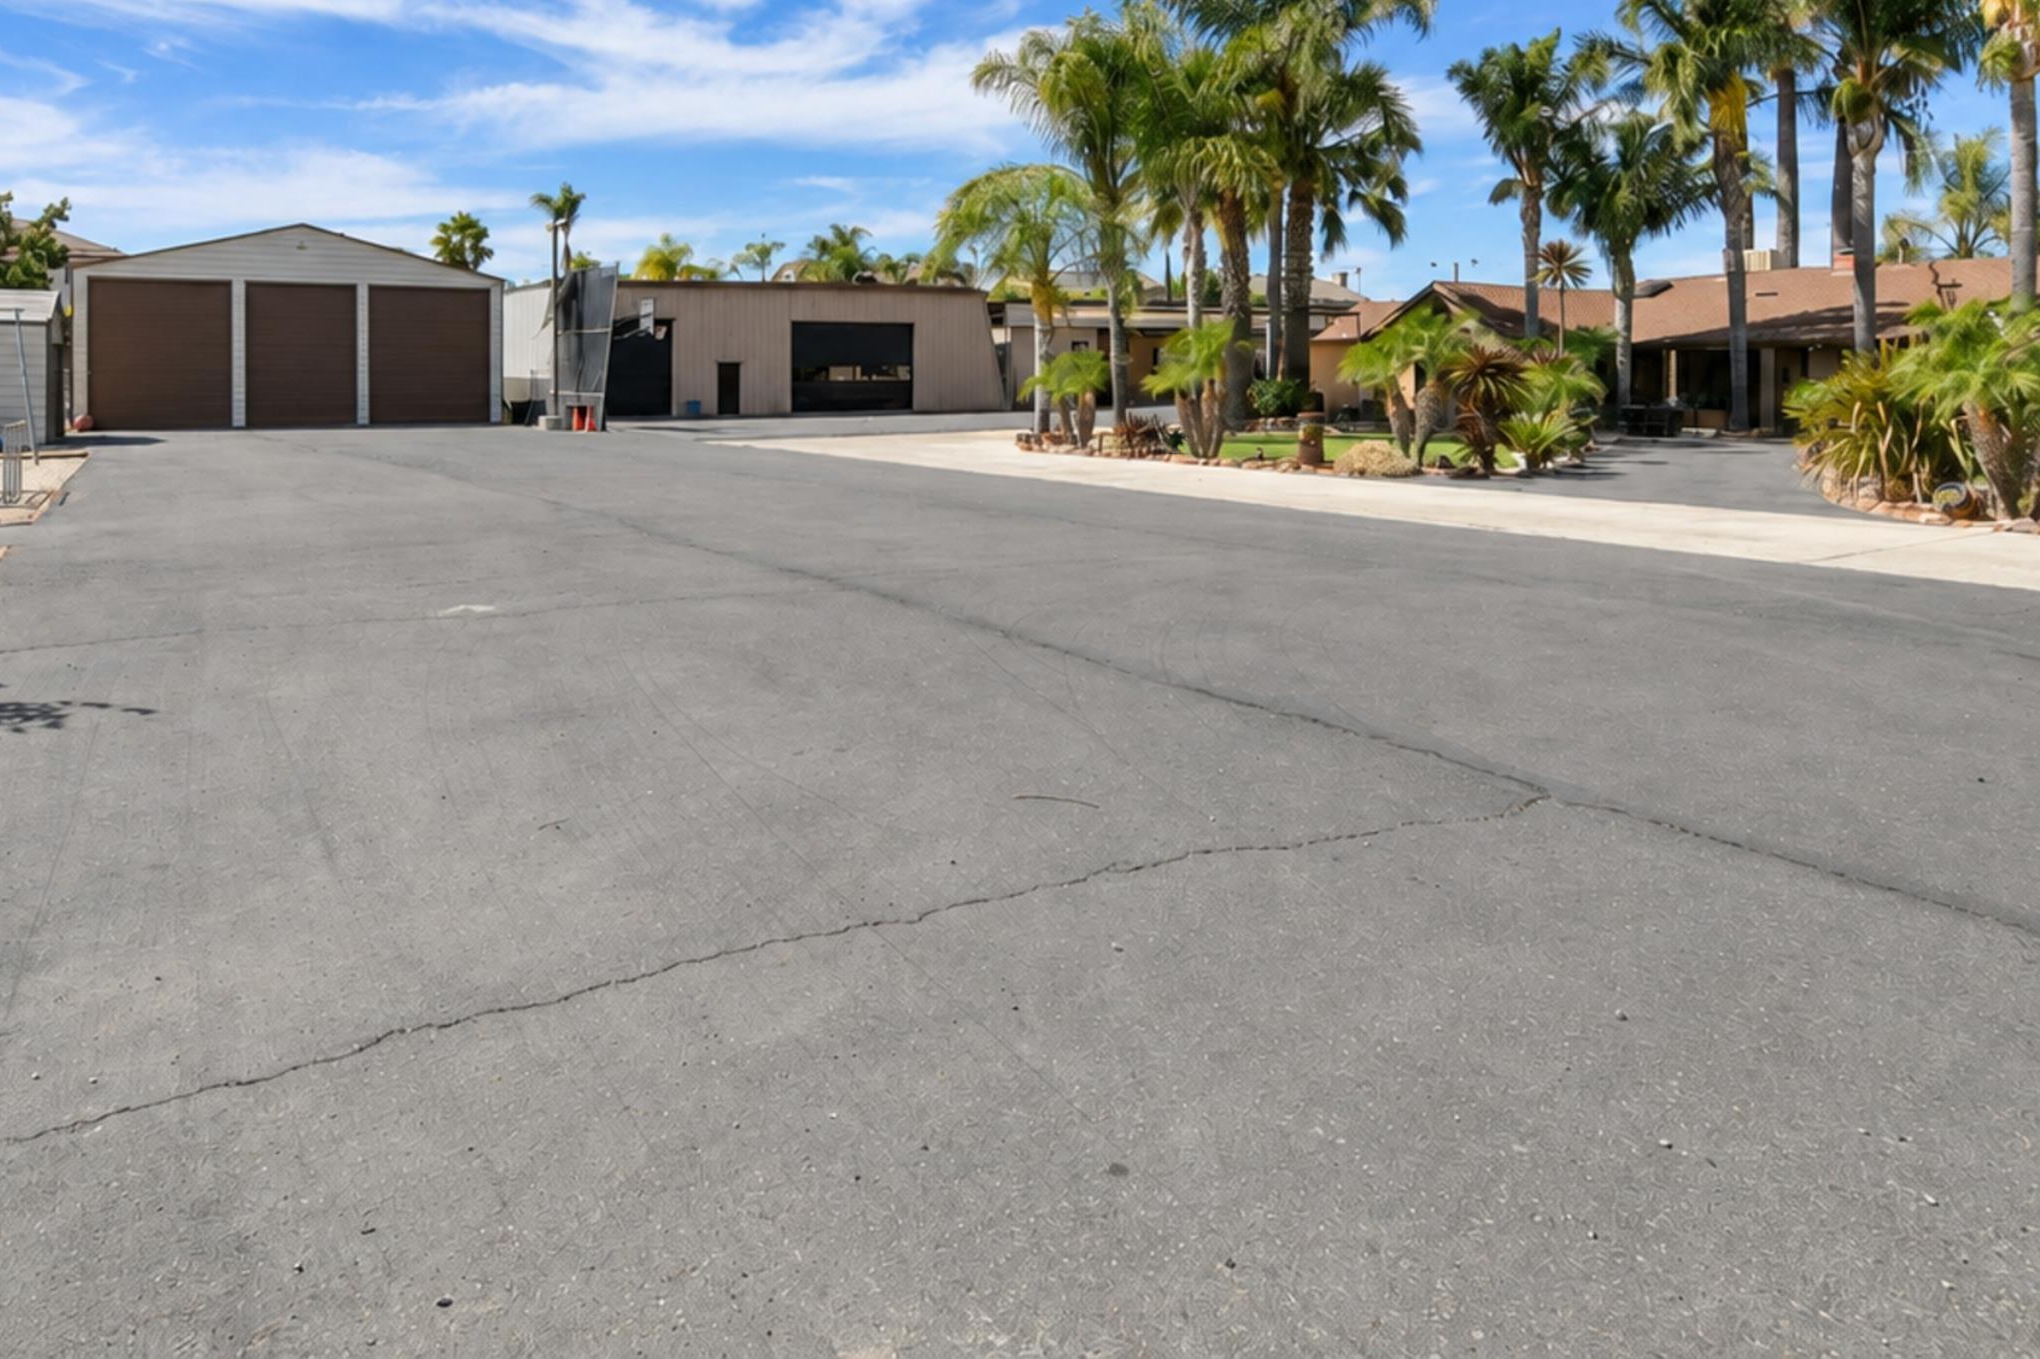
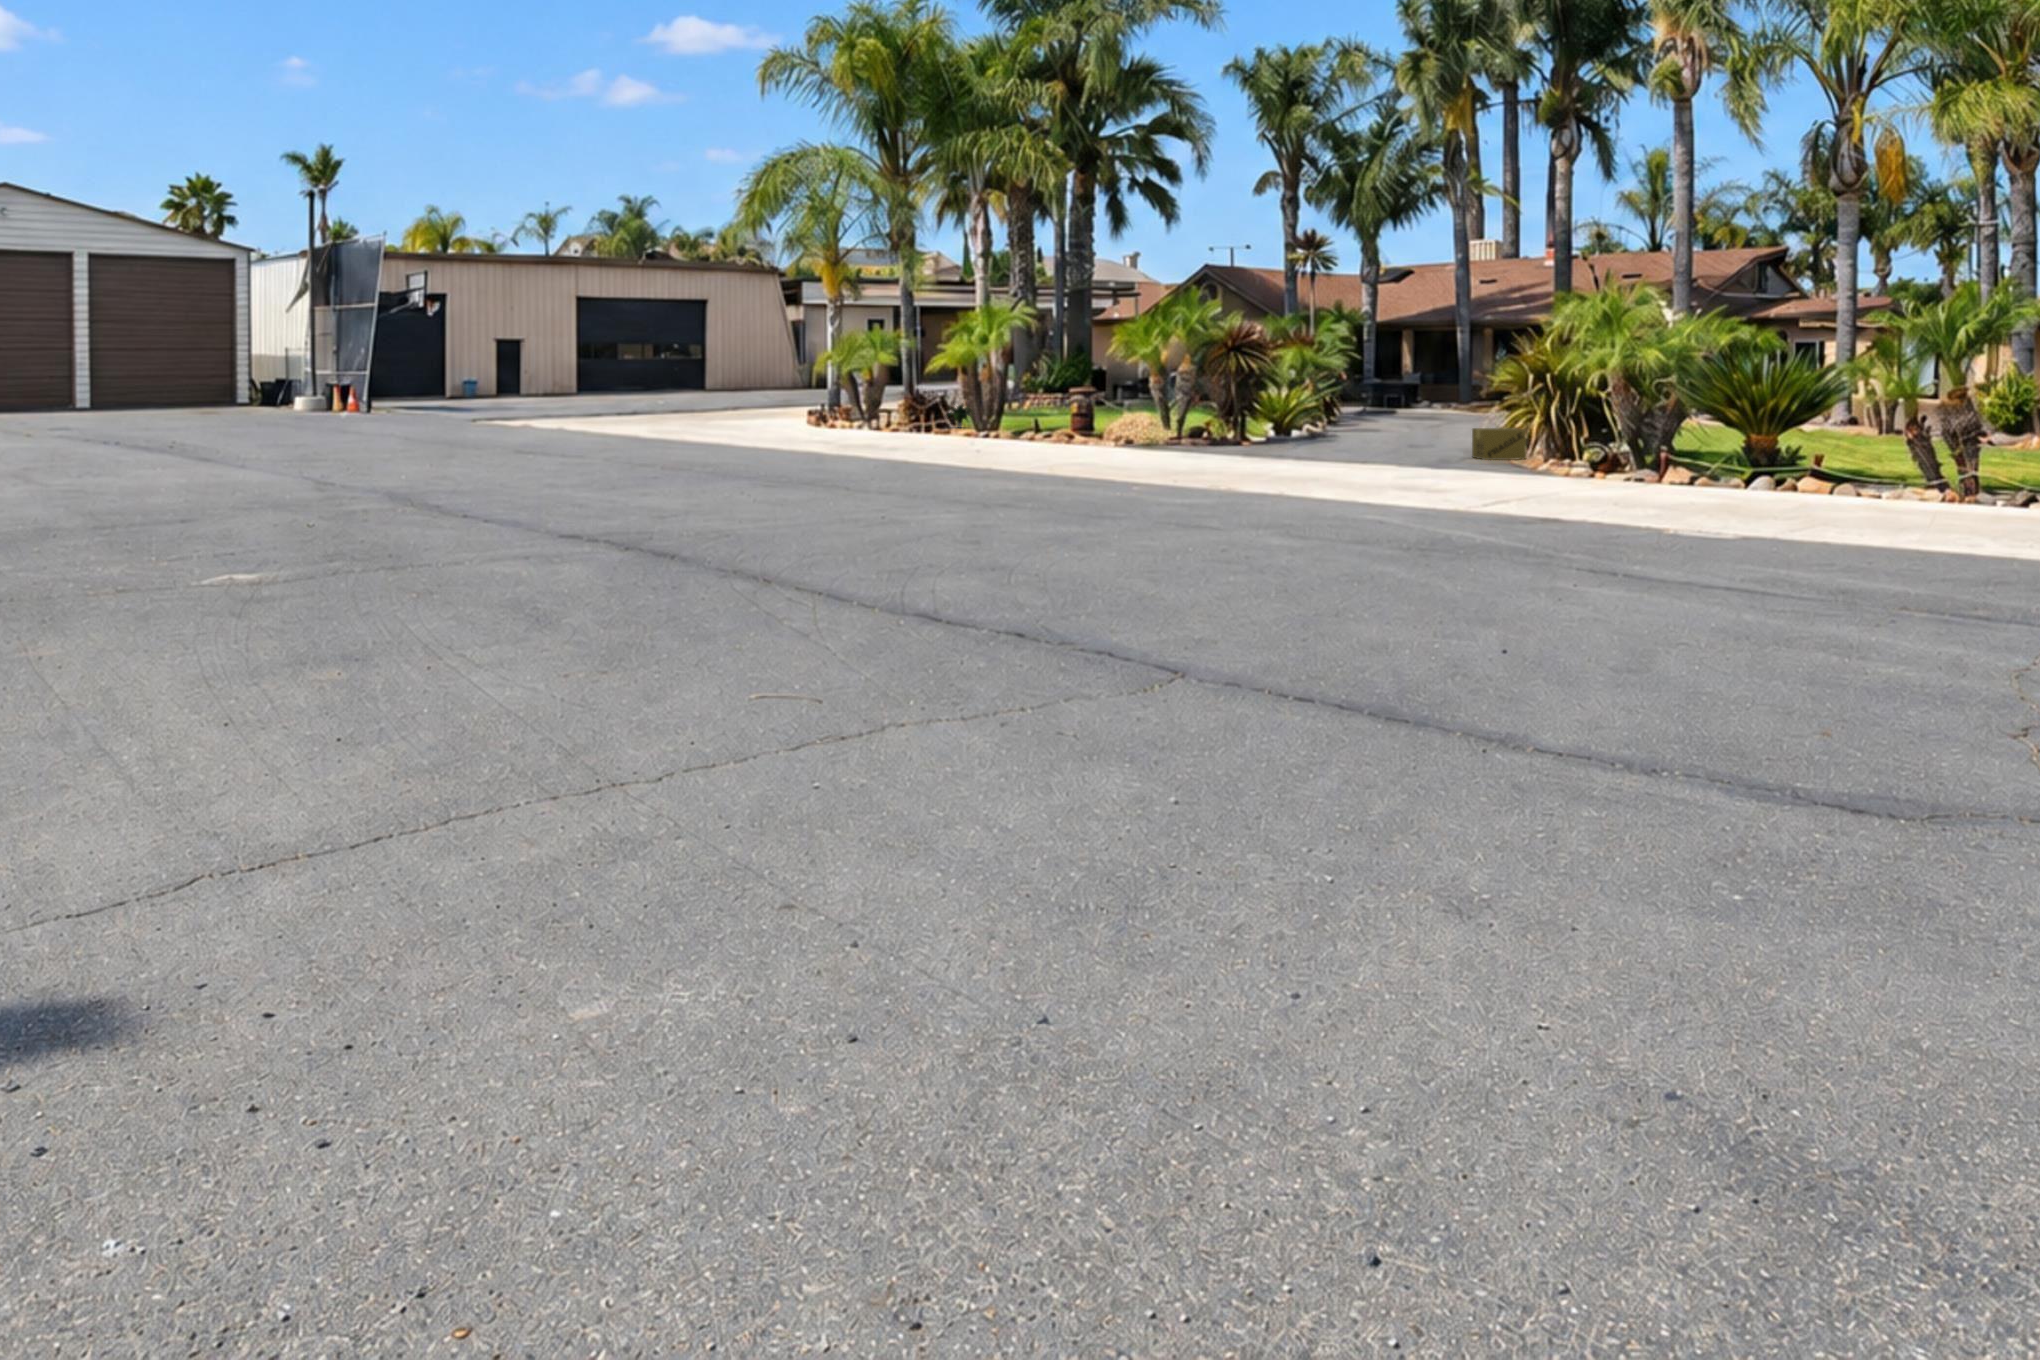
cardboard box: none [1779,463,1849,500] -> present [1472,428,1526,460]

